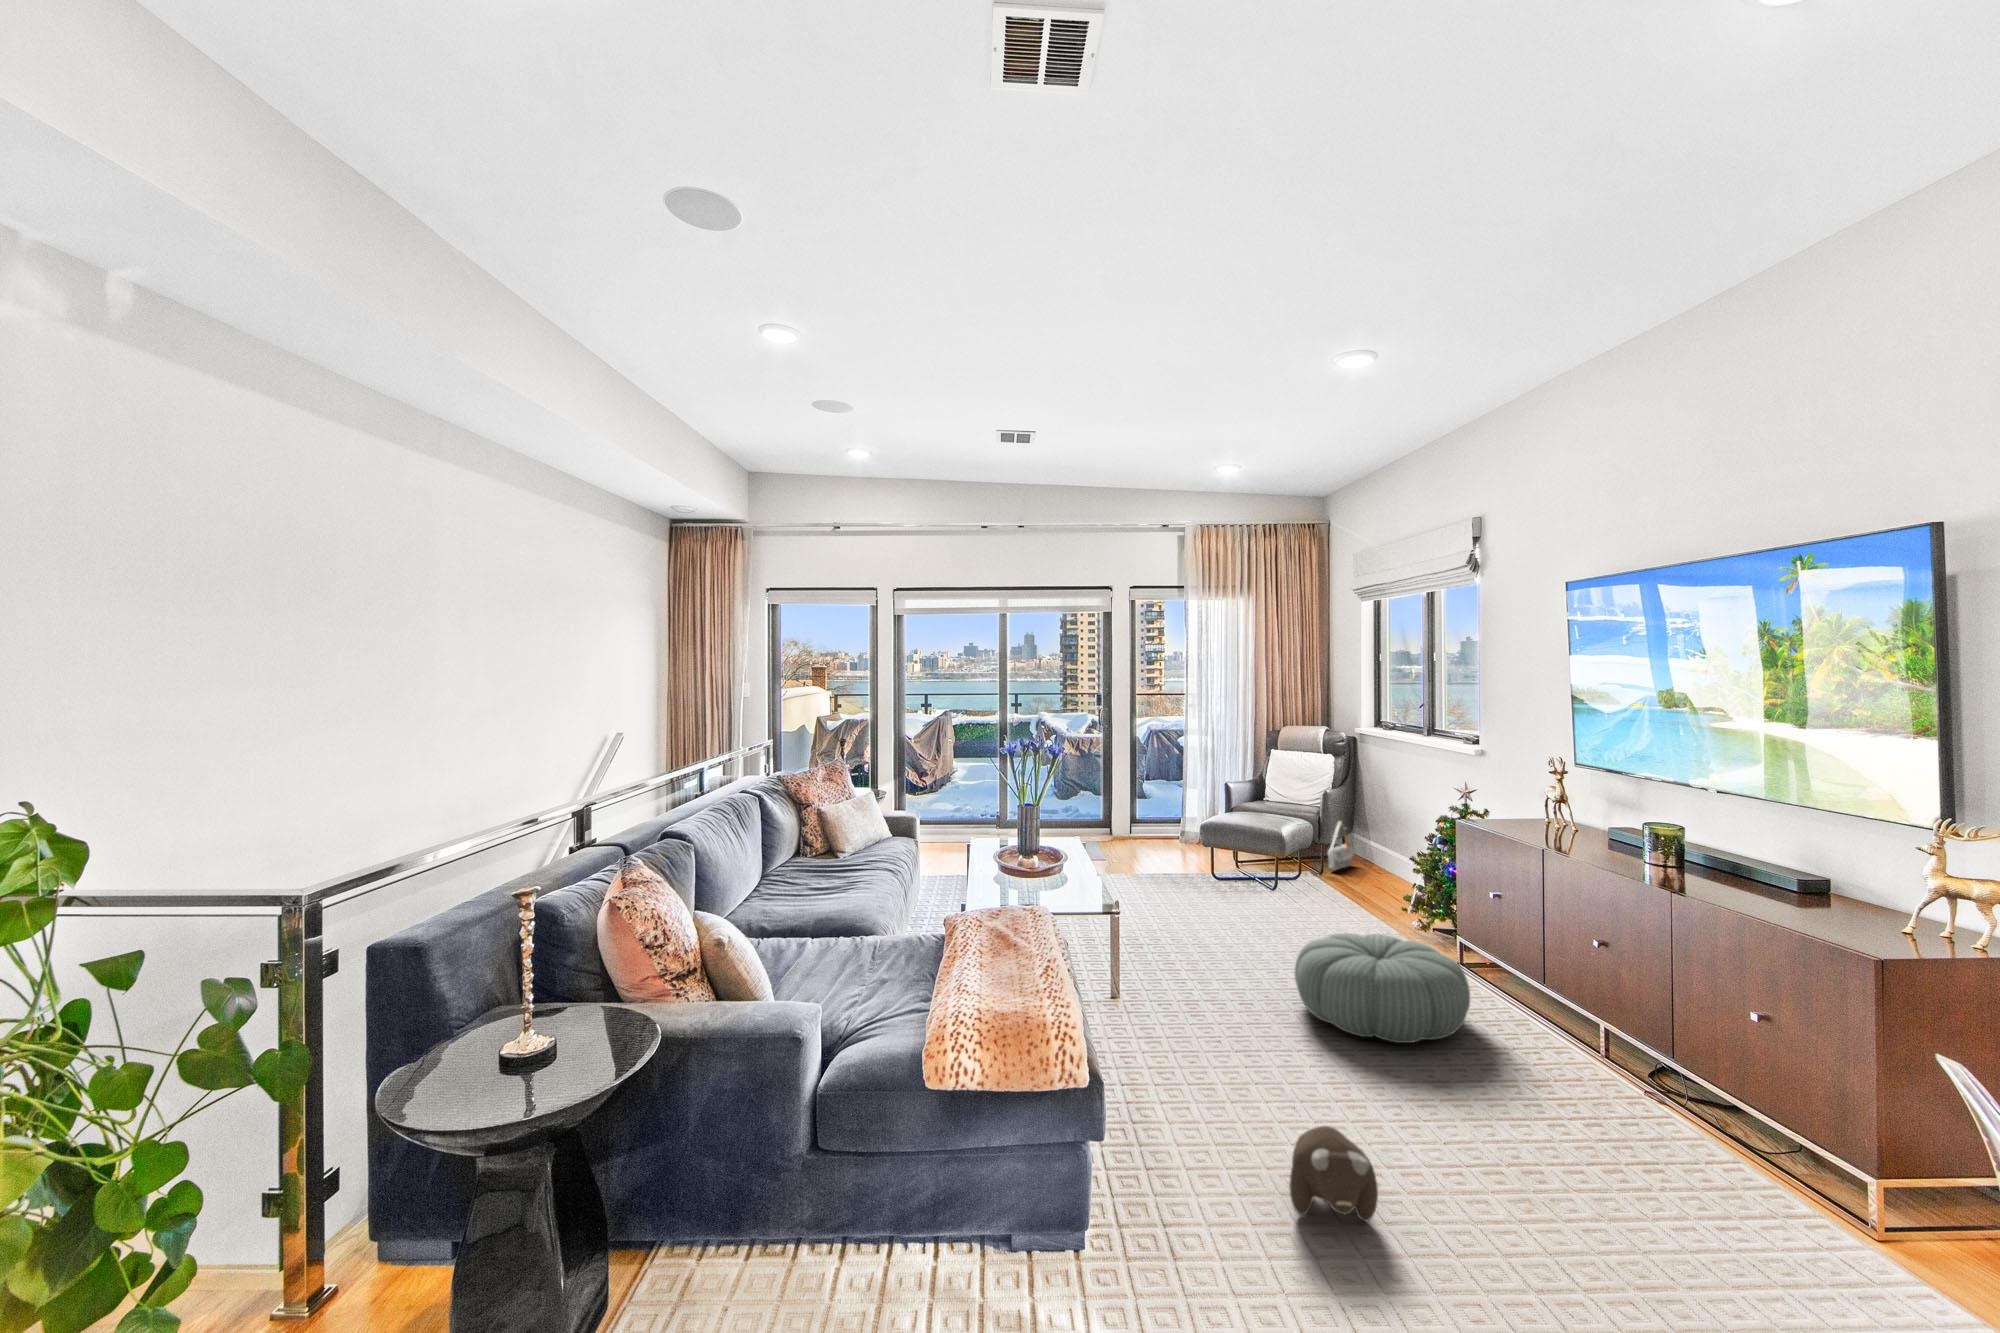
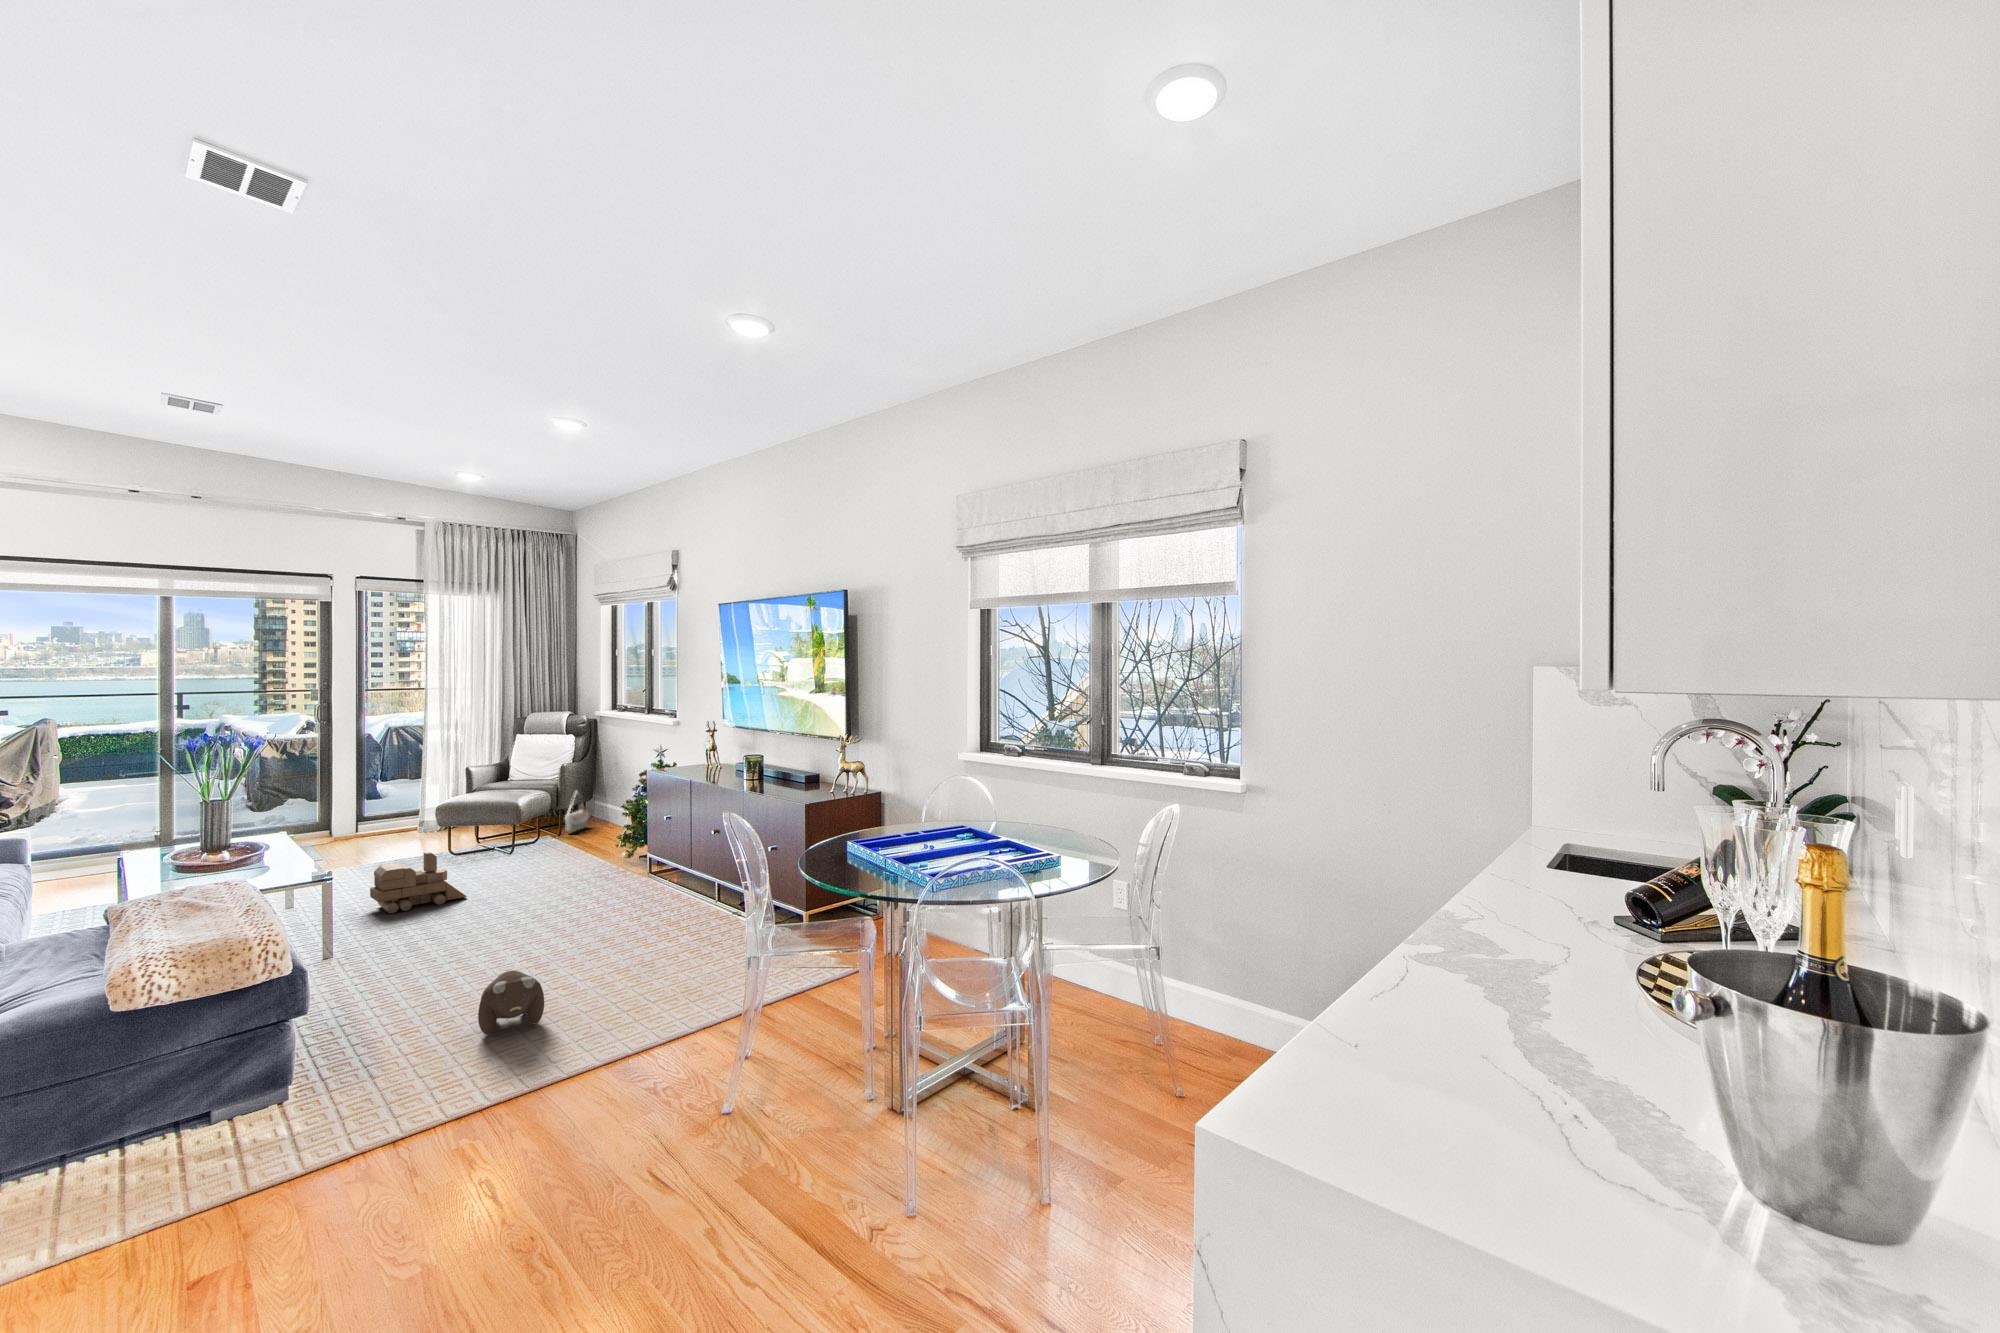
toy train: none [1147,885,1239,950] -> present [370,852,467,913]
pouf: present [1294,933,1470,1043] -> none [511,859,645,931]

